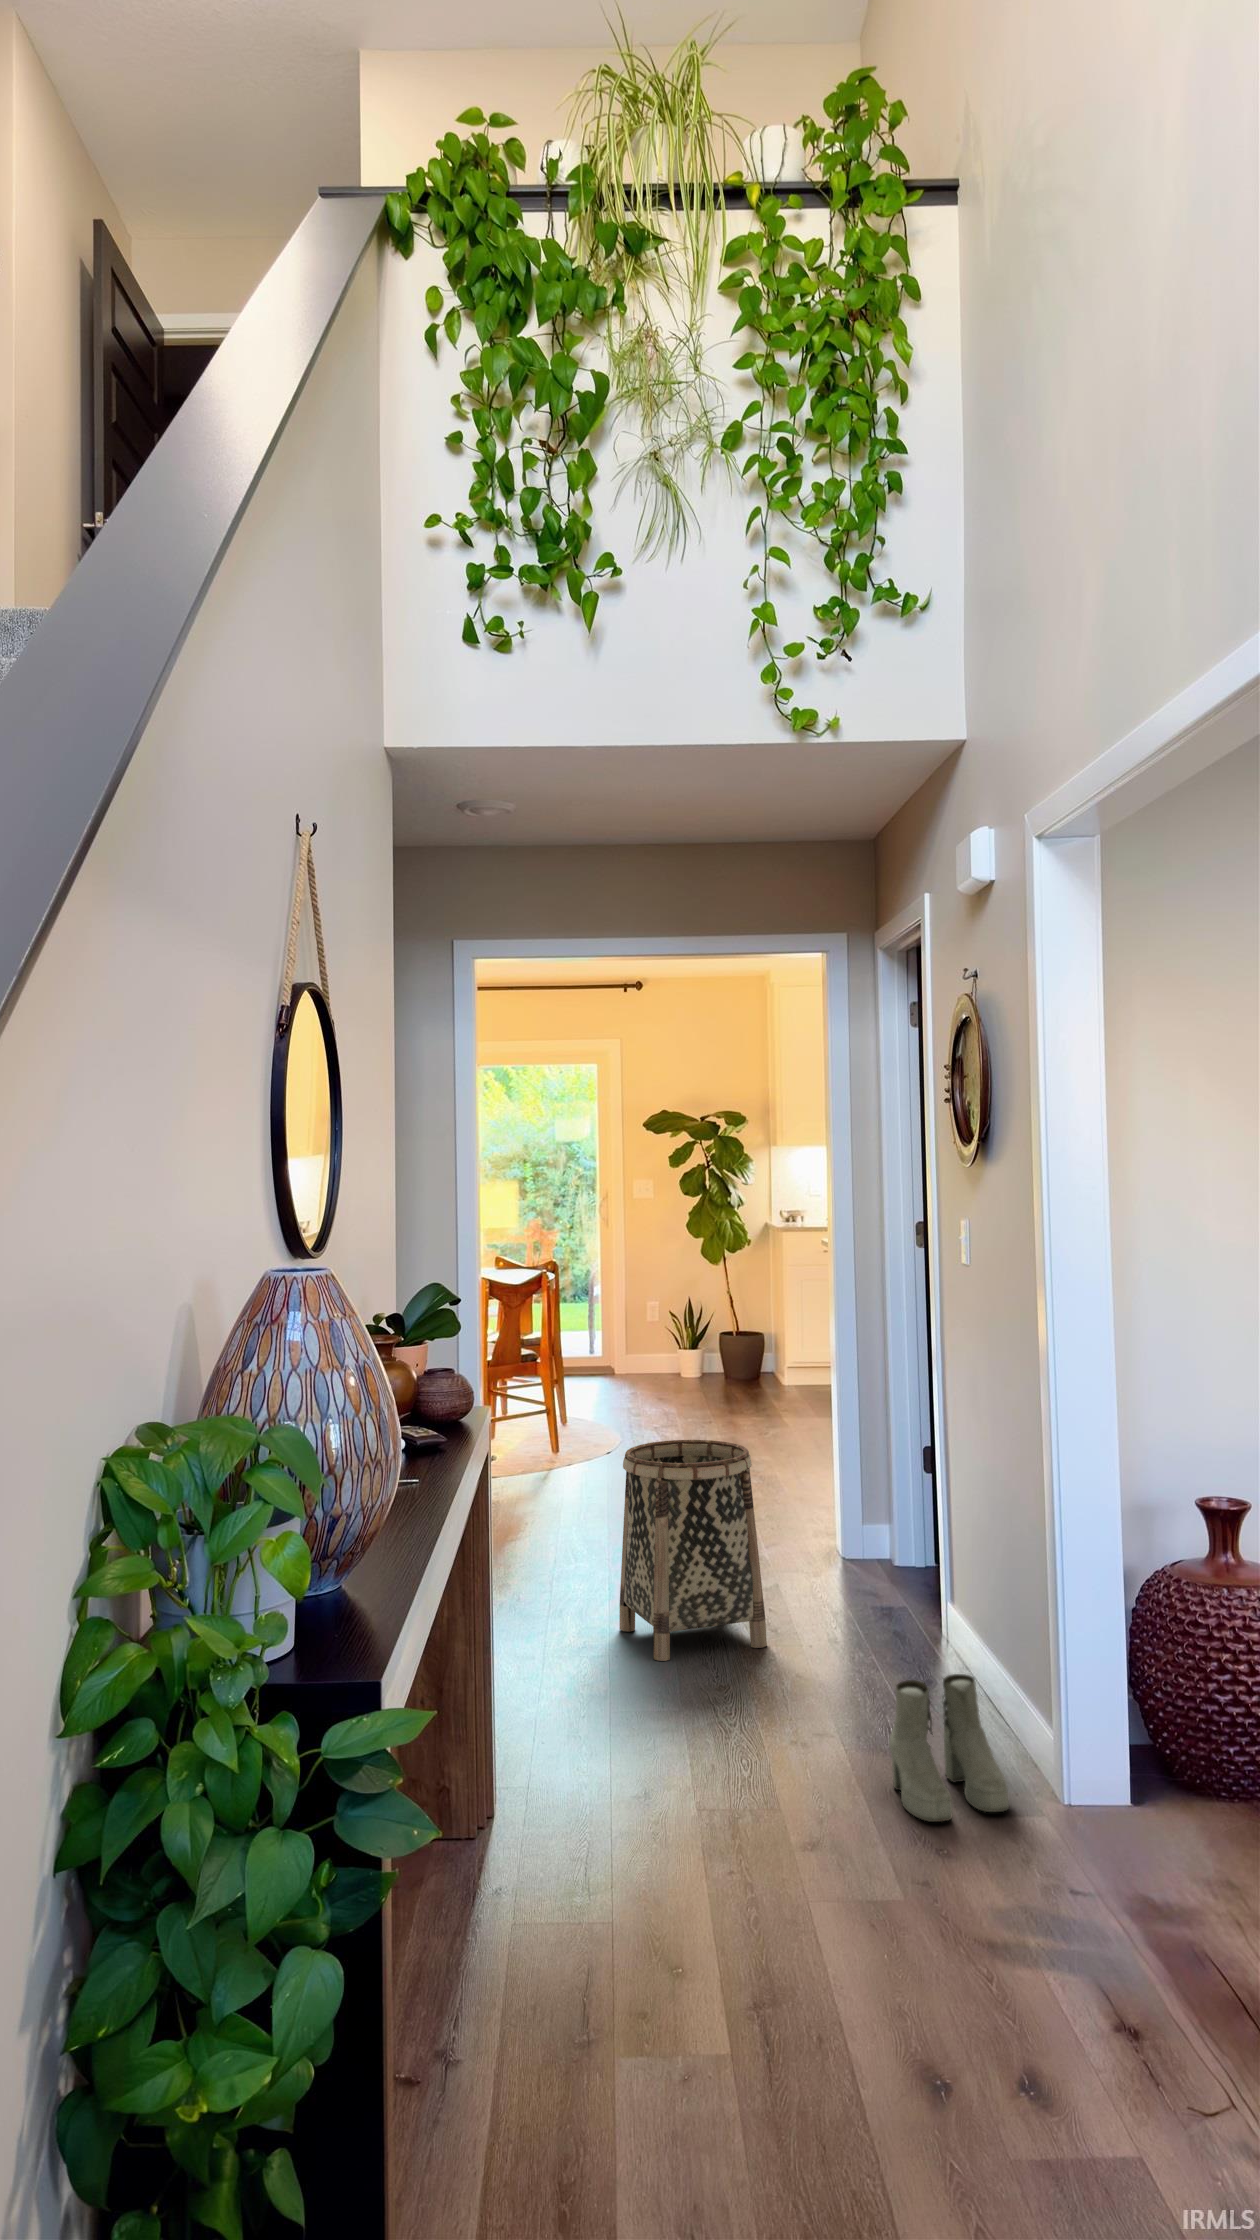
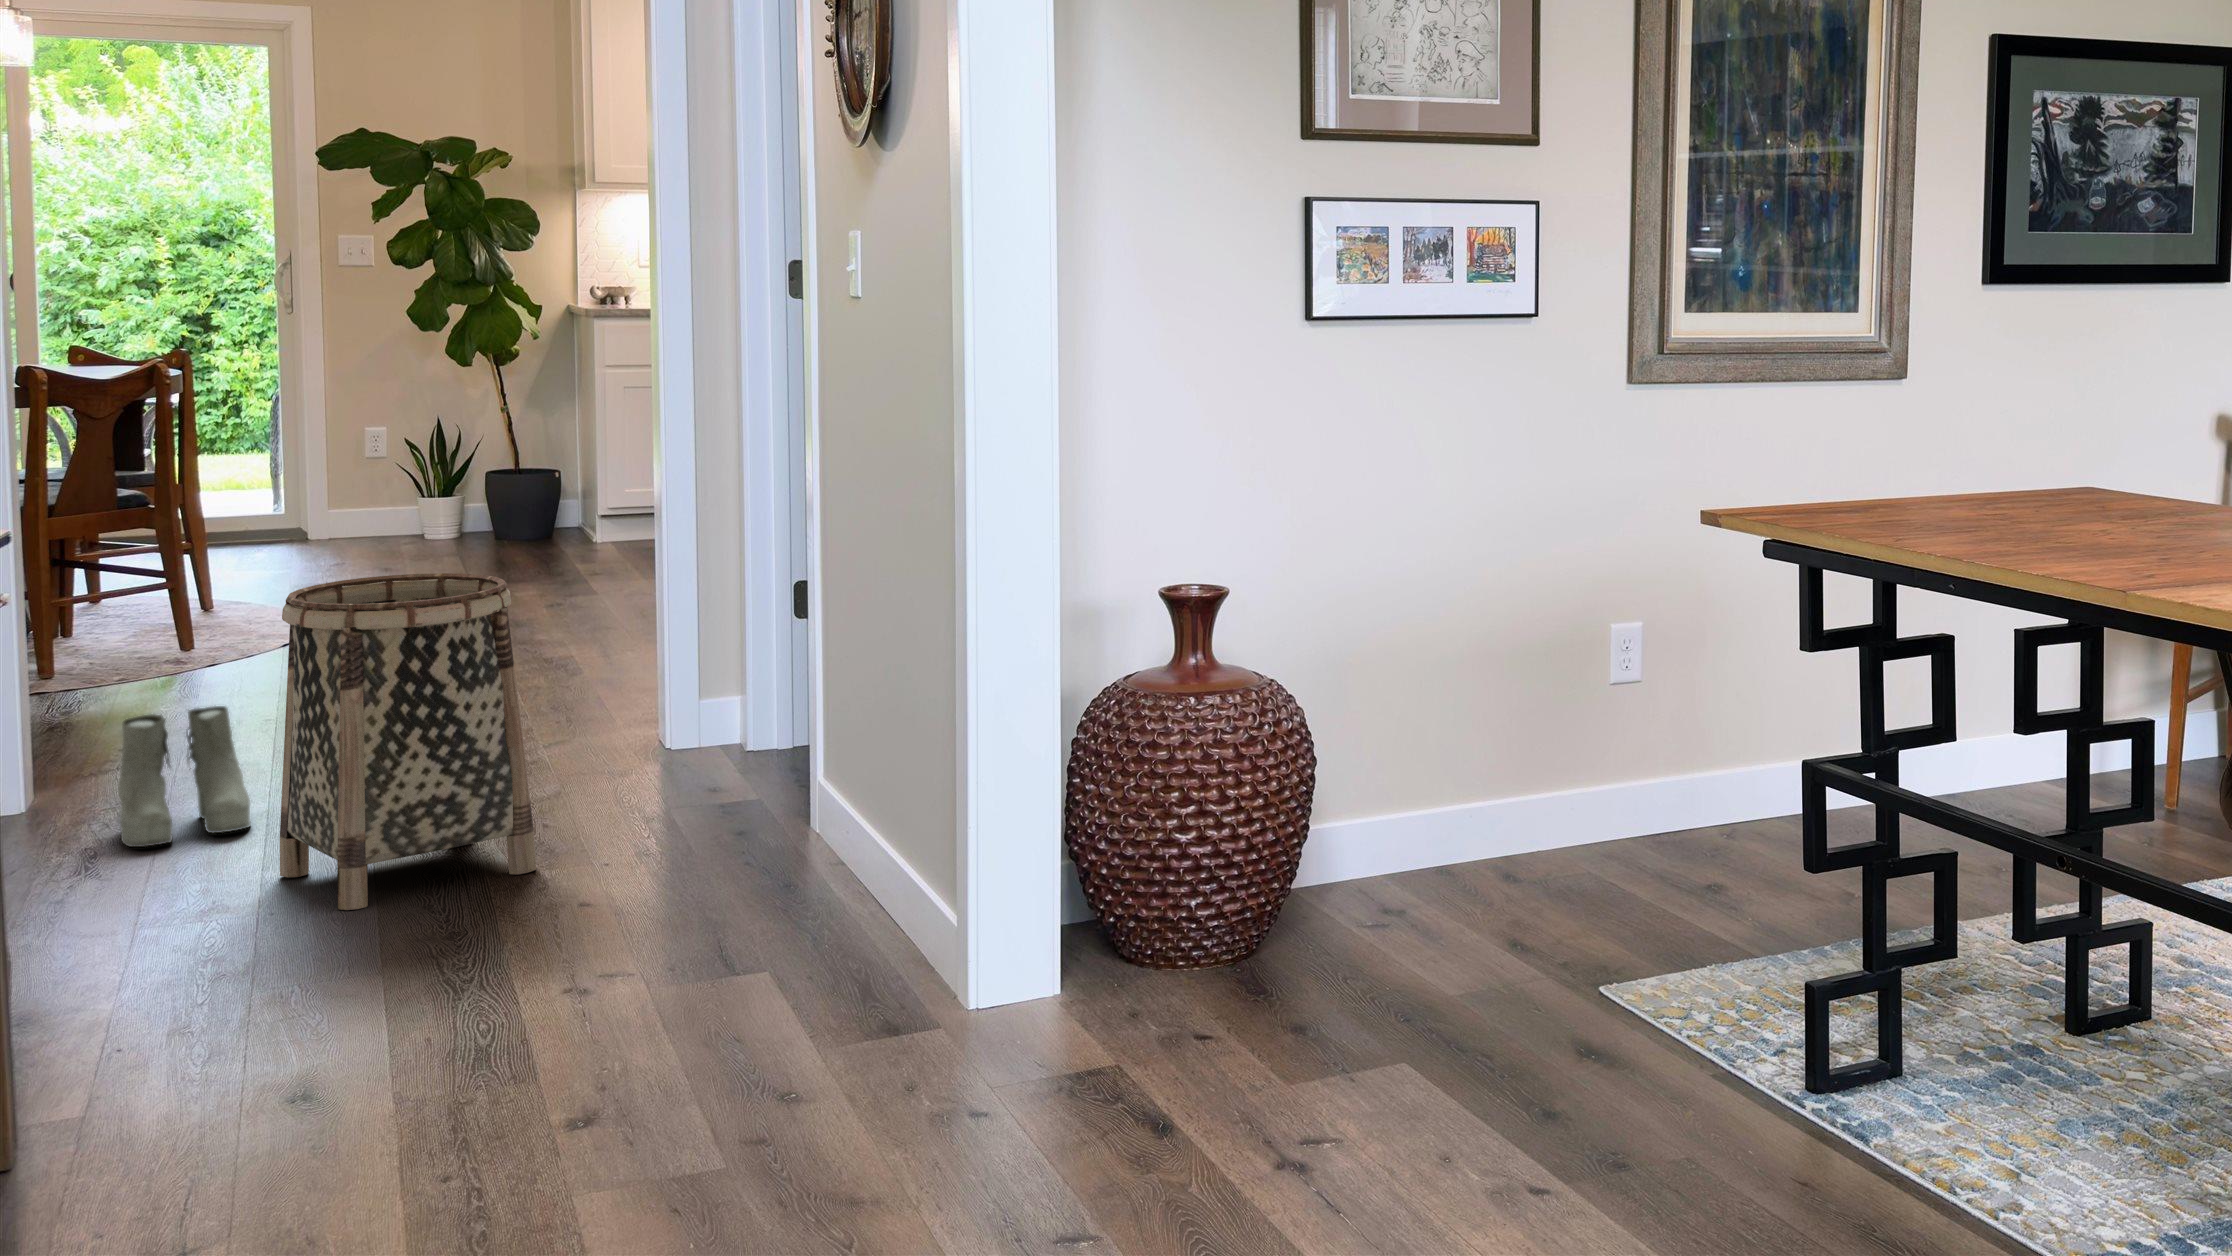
boots: present [889,1674,1009,1822] -> present [118,706,251,847]

